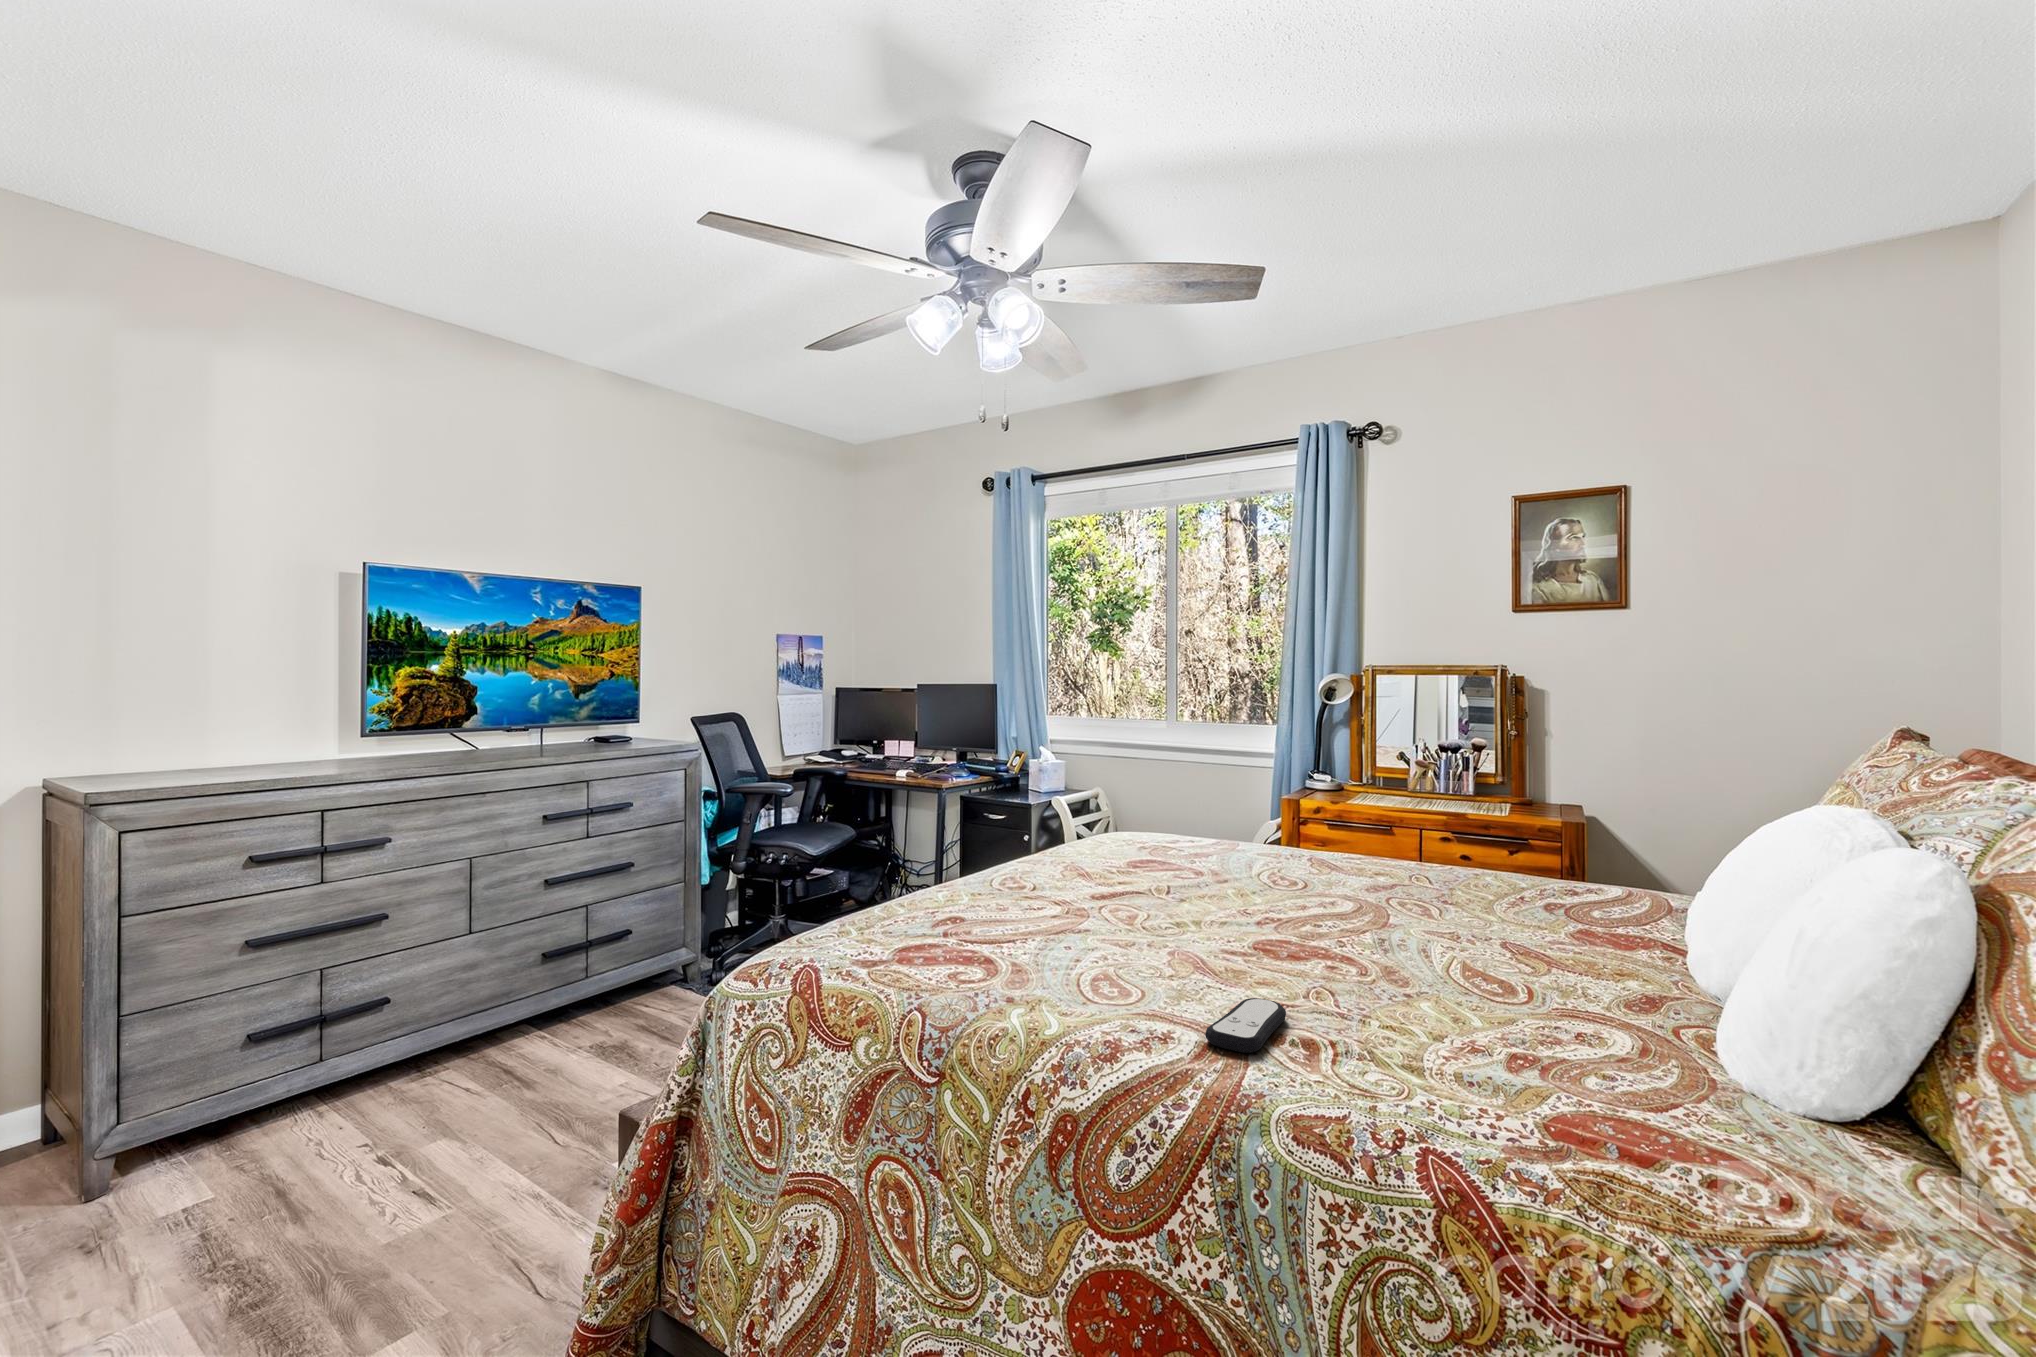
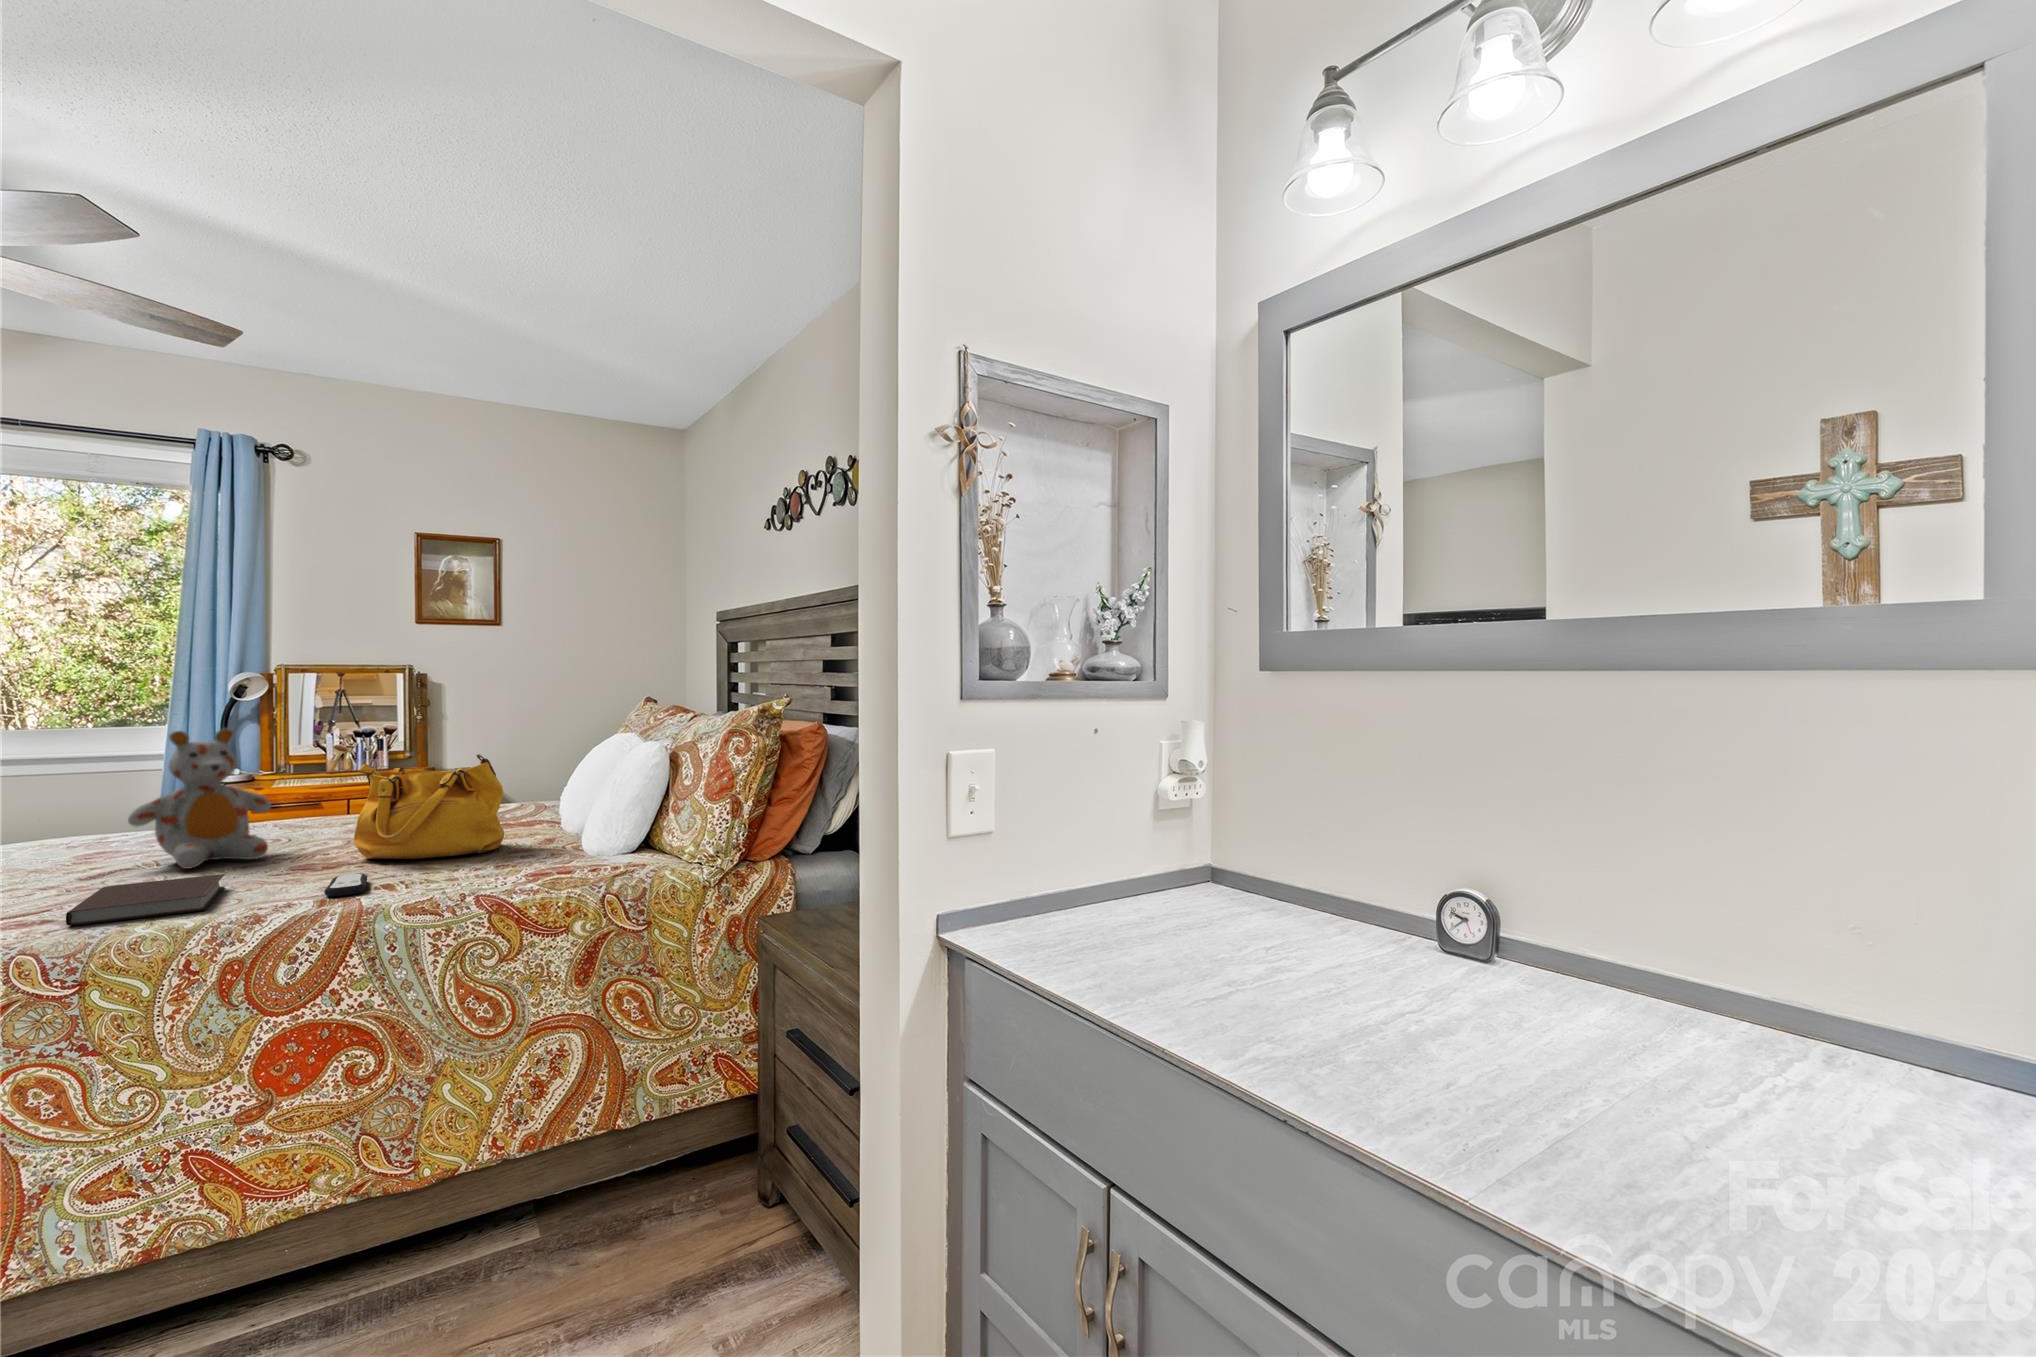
stuffed bear: none [1123,740,1259,917] -> present [128,728,271,869]
handbag: none [1319,811,1545,1008] -> present [354,754,504,859]
notebook: none [964,928,1147,1008] -> present [66,874,225,926]

